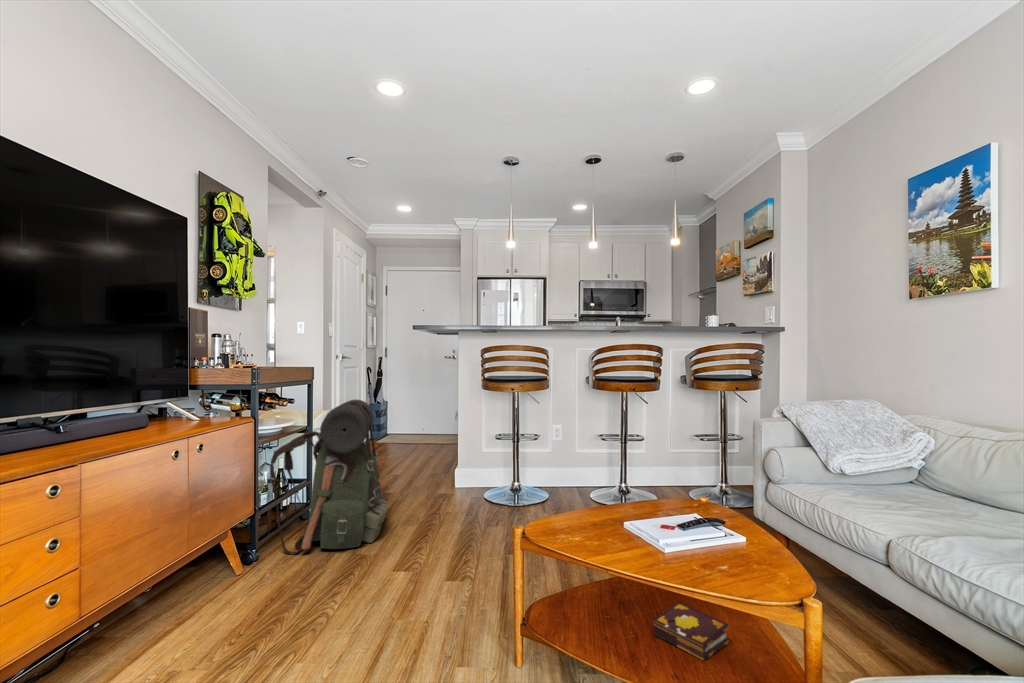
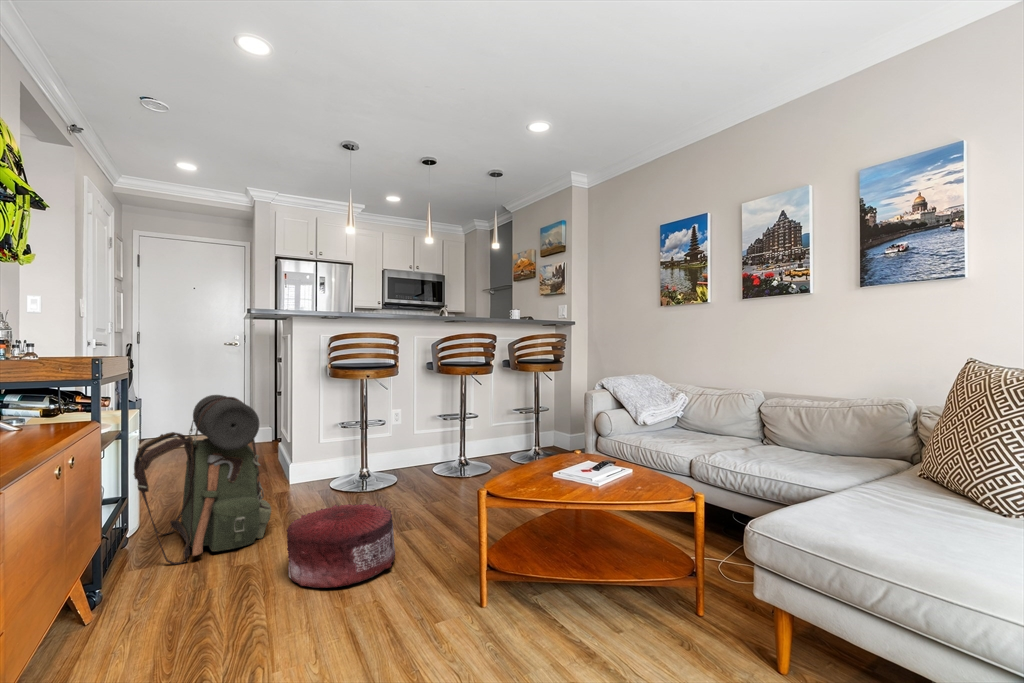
pouf: none [342,523,458,622] -> present [287,504,395,588]
book: present [653,602,729,661] -> none [574,512,617,539]

